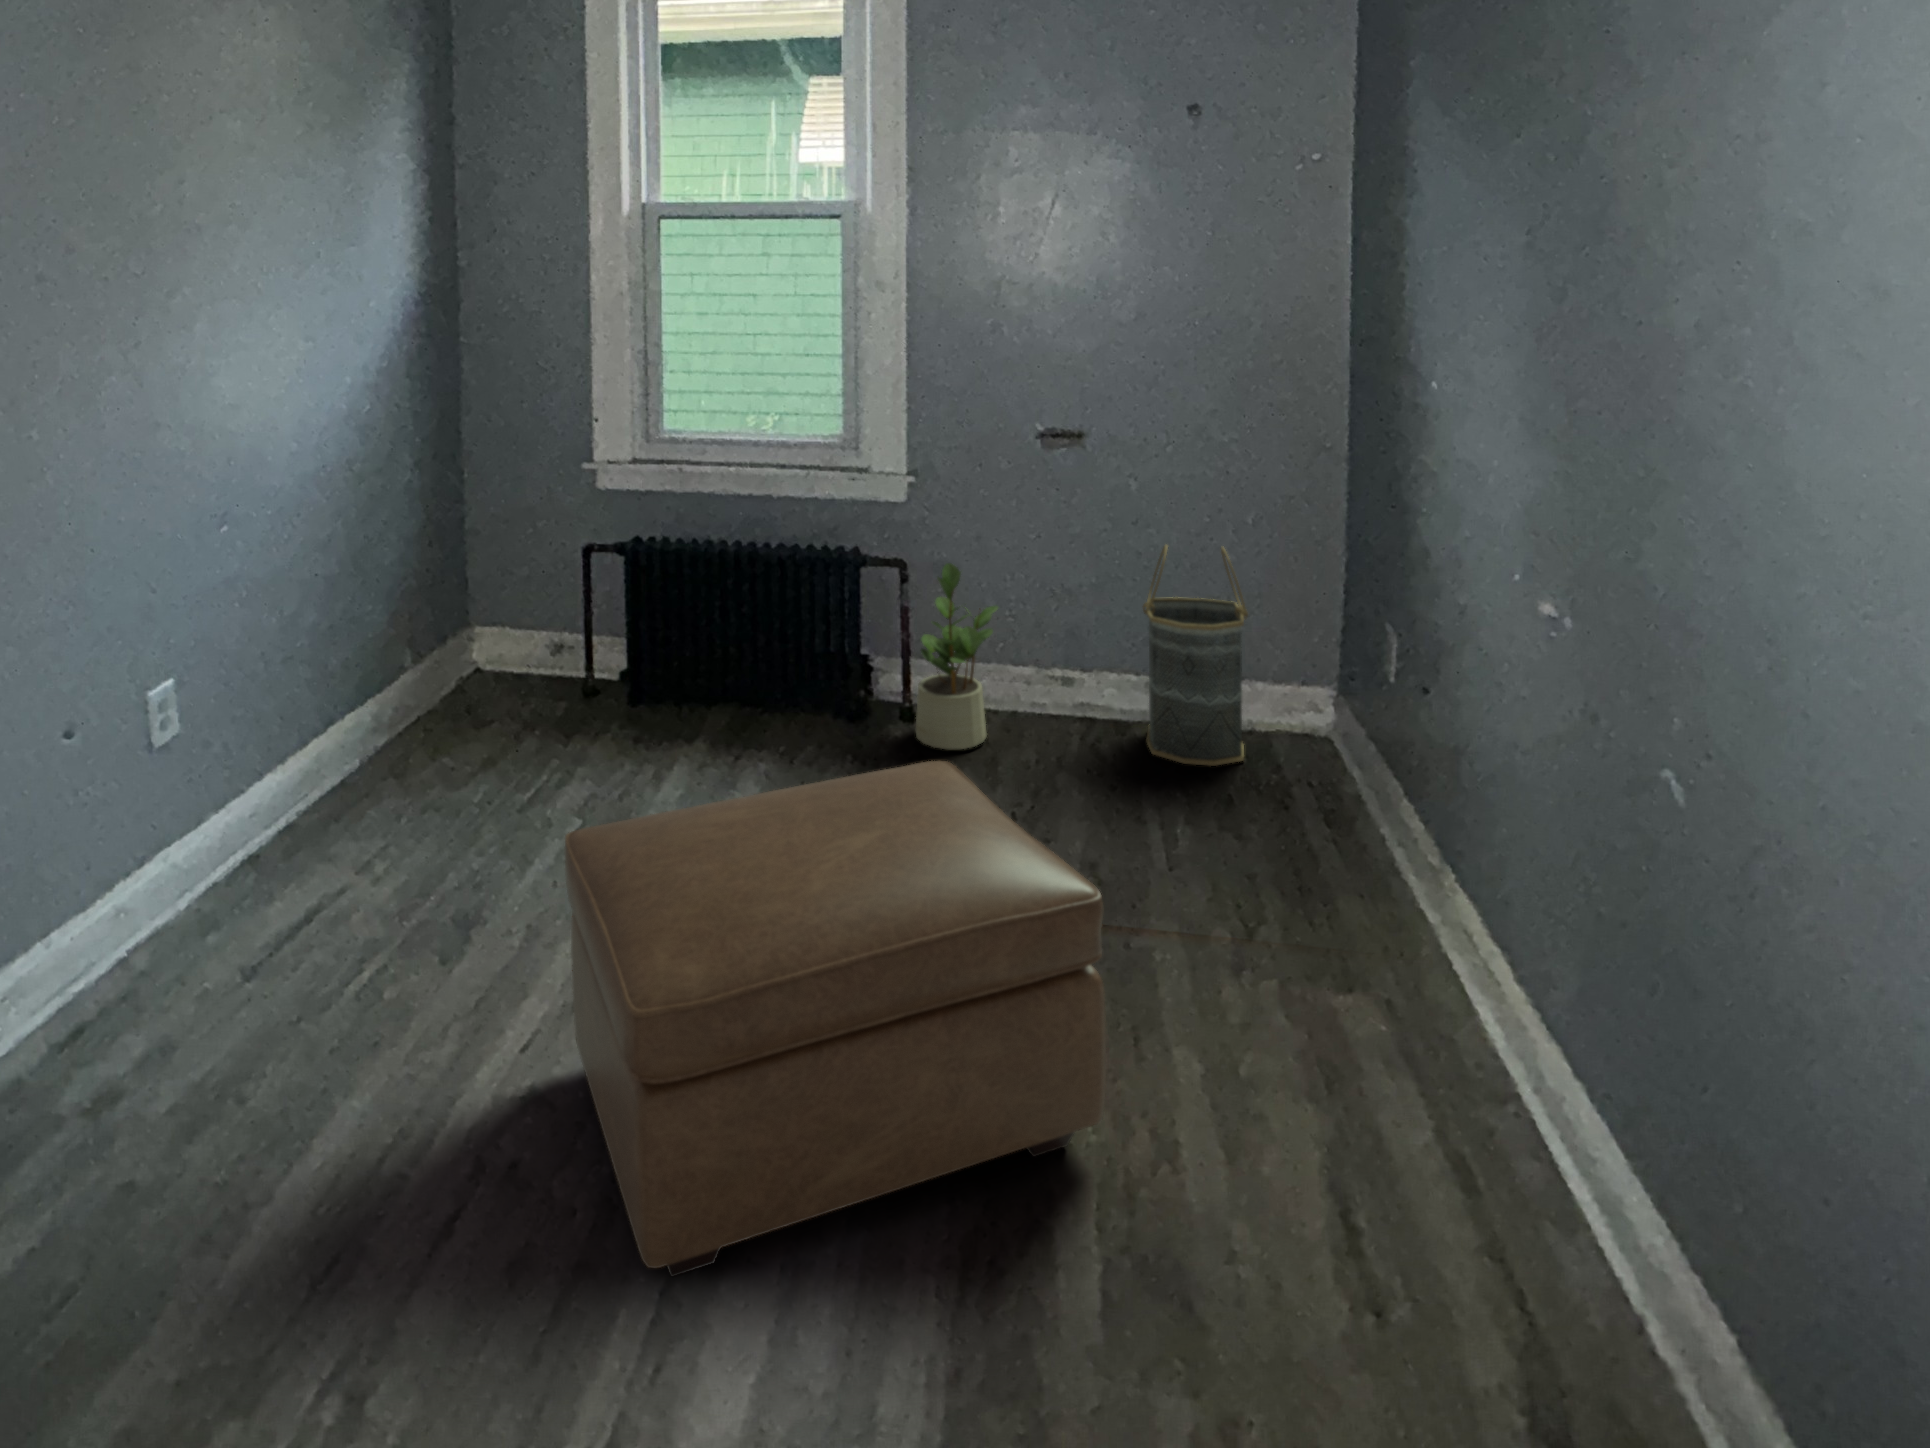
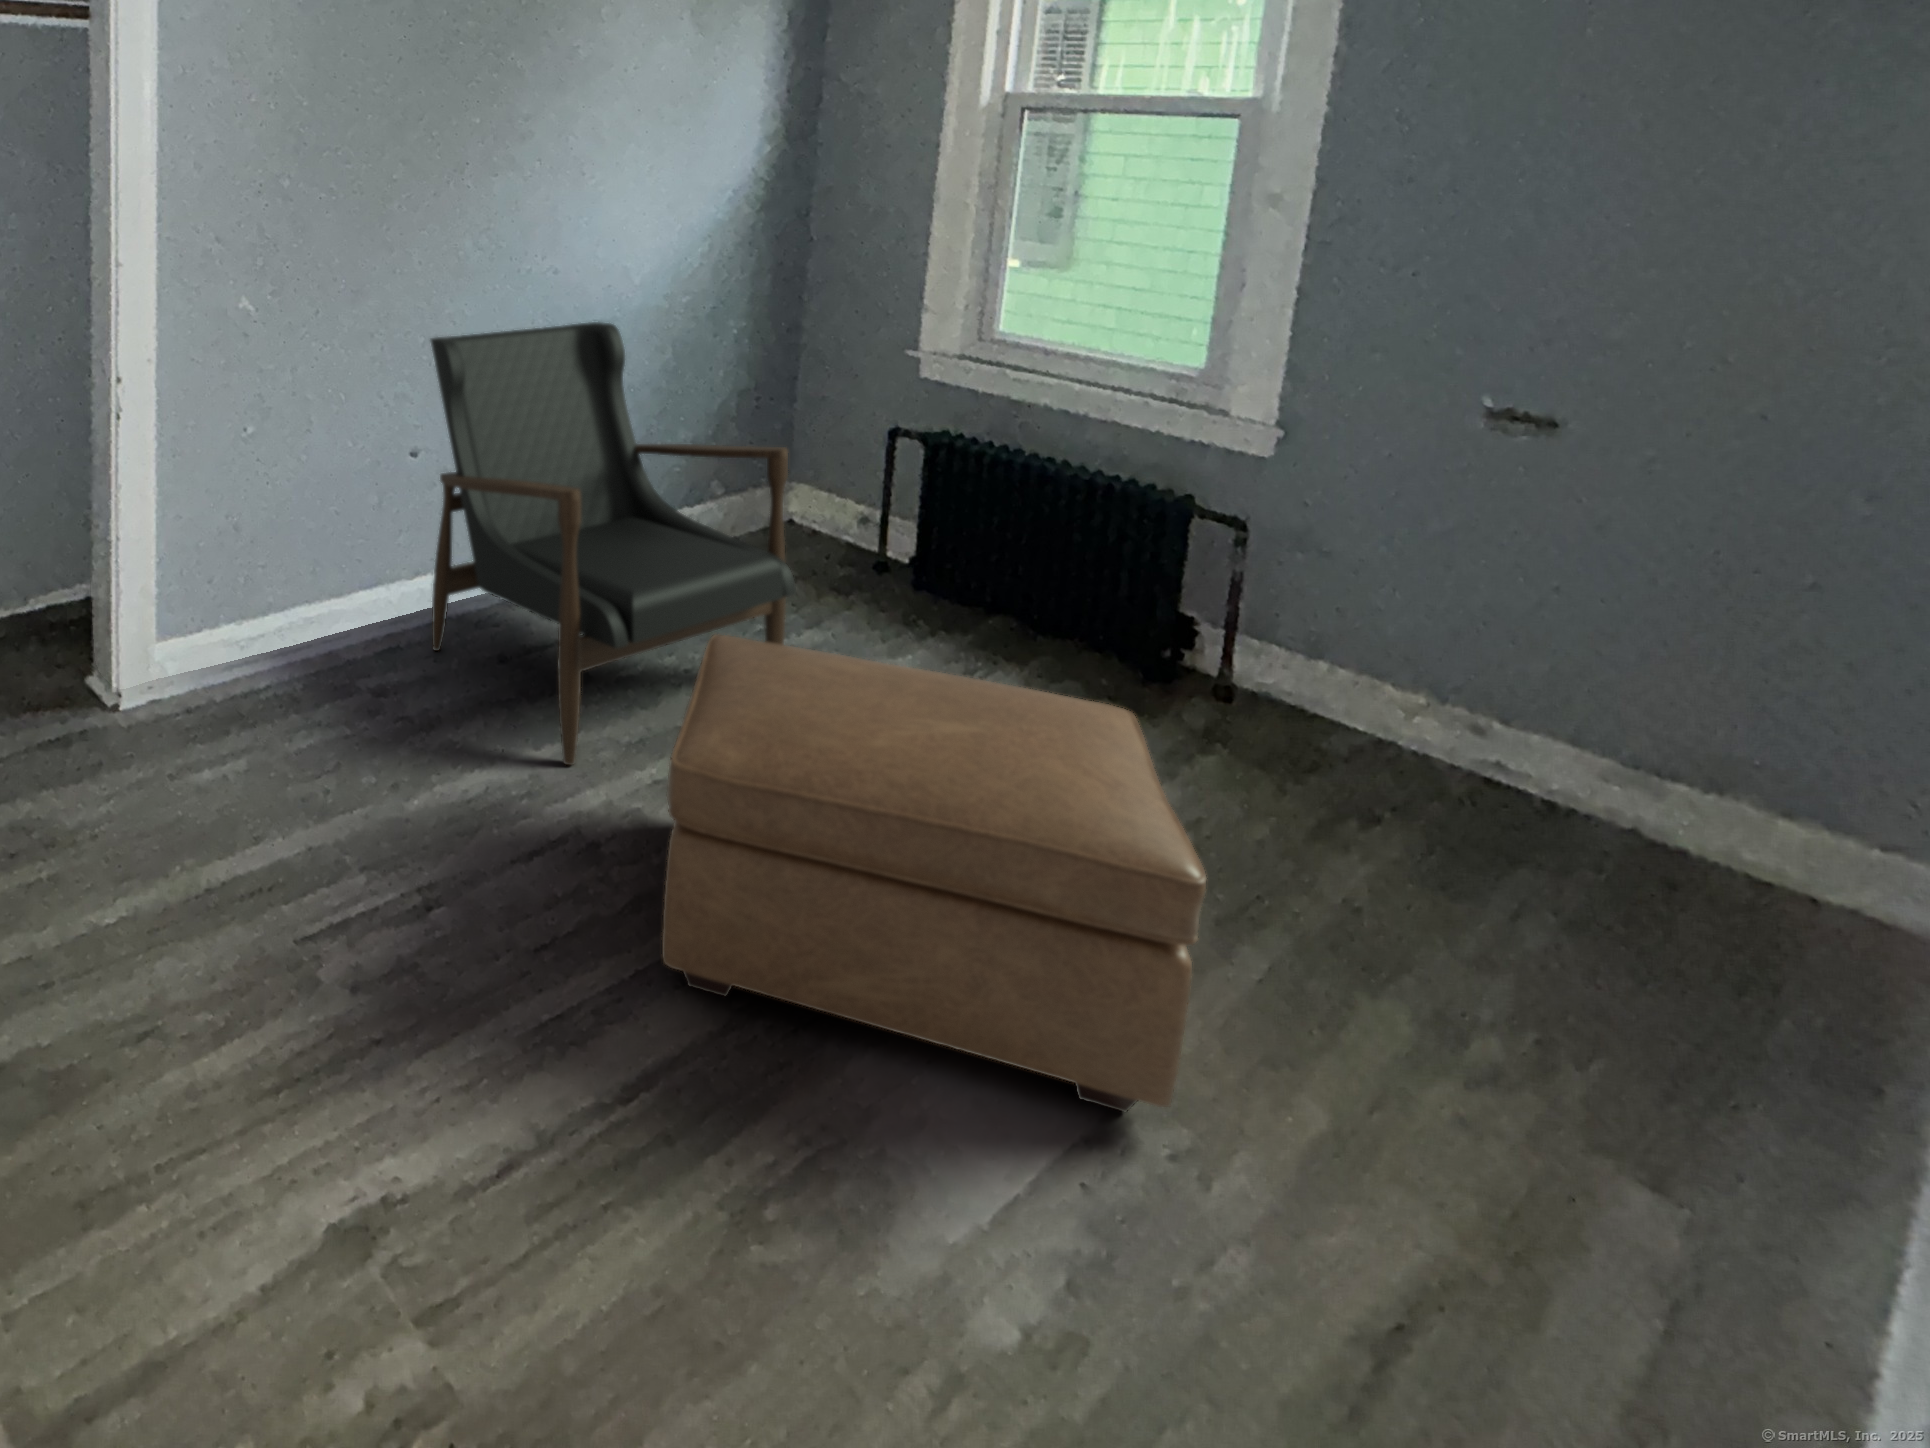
armchair: none [68,494,583,1075] -> present [431,322,796,765]
basket: present [1143,545,1248,766] -> none [1572,594,1811,916]
potted plant: present [916,563,998,750] -> none [1221,536,1374,751]

